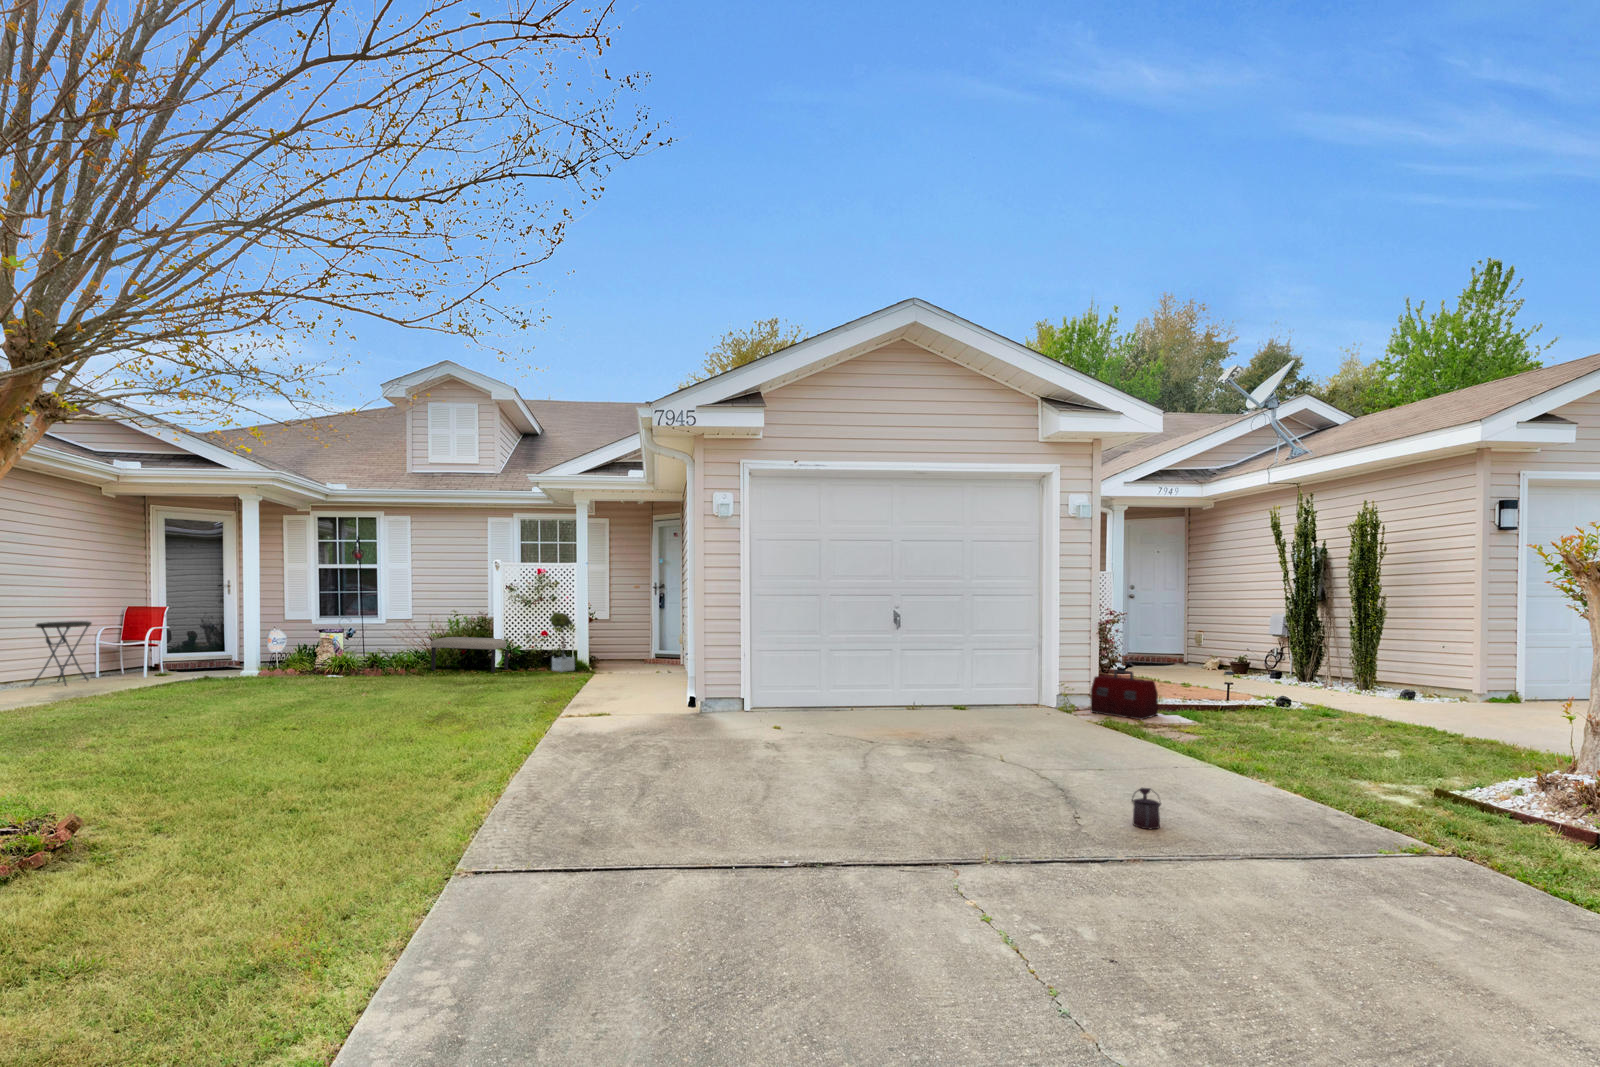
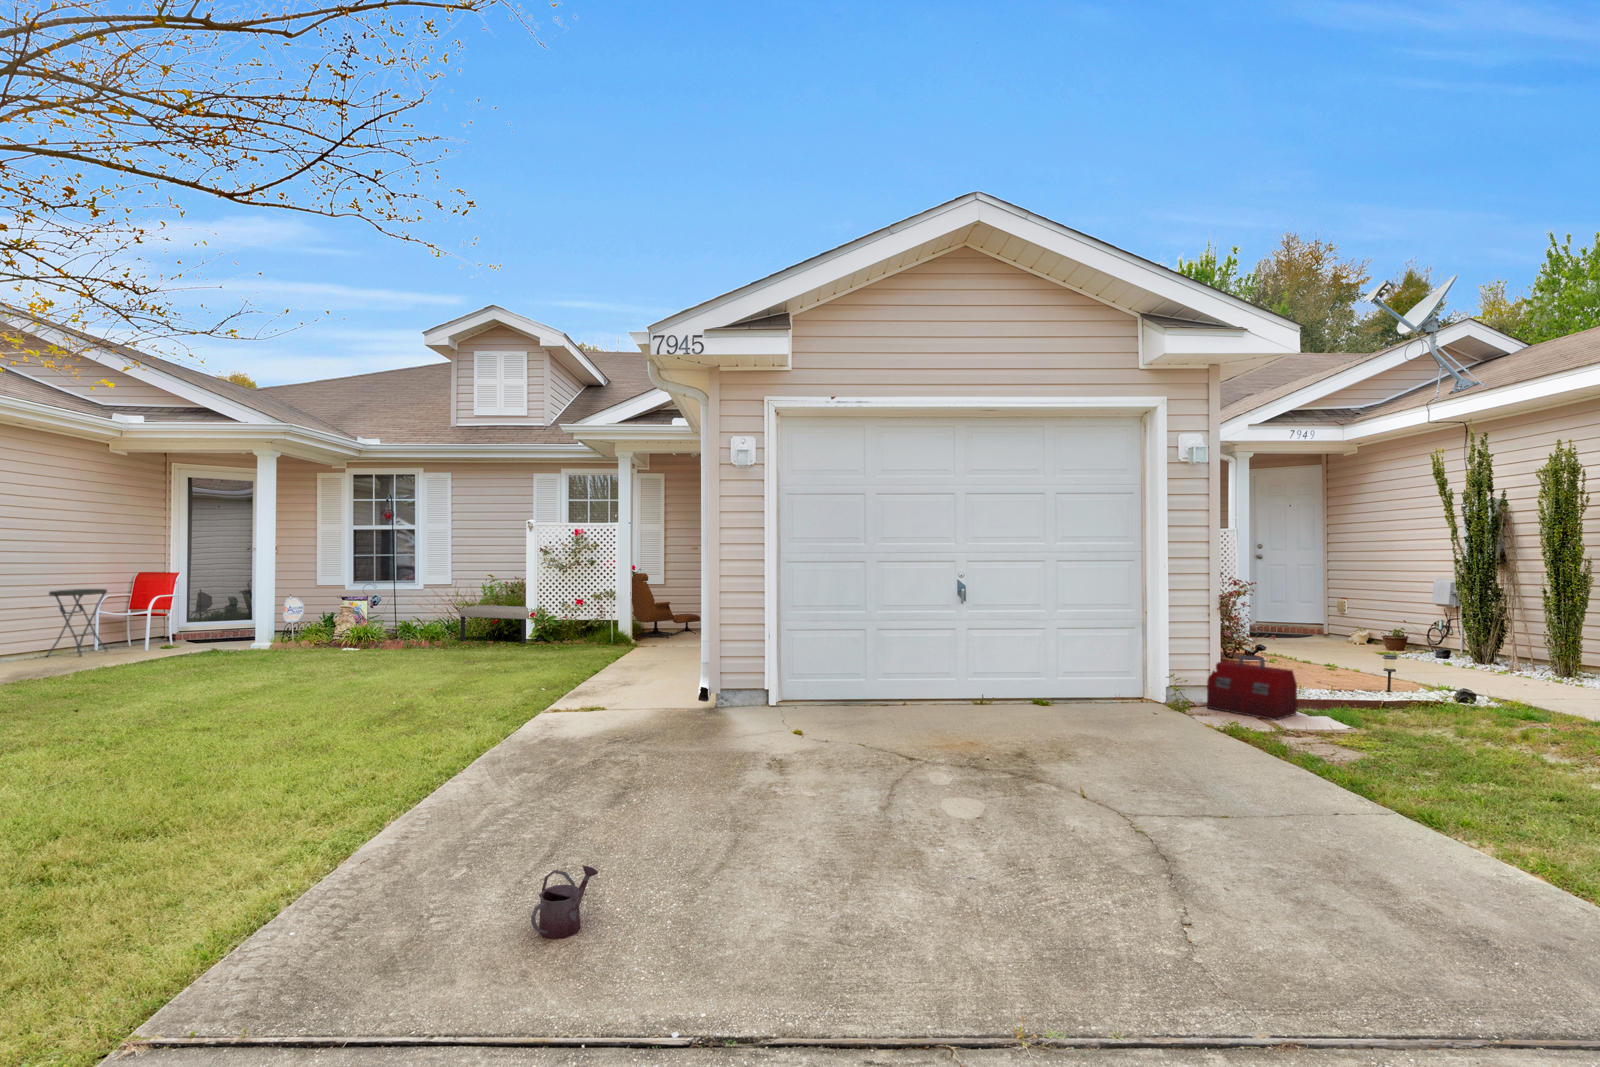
lounge chair: none [589,606,654,667] -> present [631,573,701,639]
potted tree: present [550,612,575,672] -> none [583,578,612,644]
watering can: present [1132,788,1161,829] -> present [531,866,598,939]

